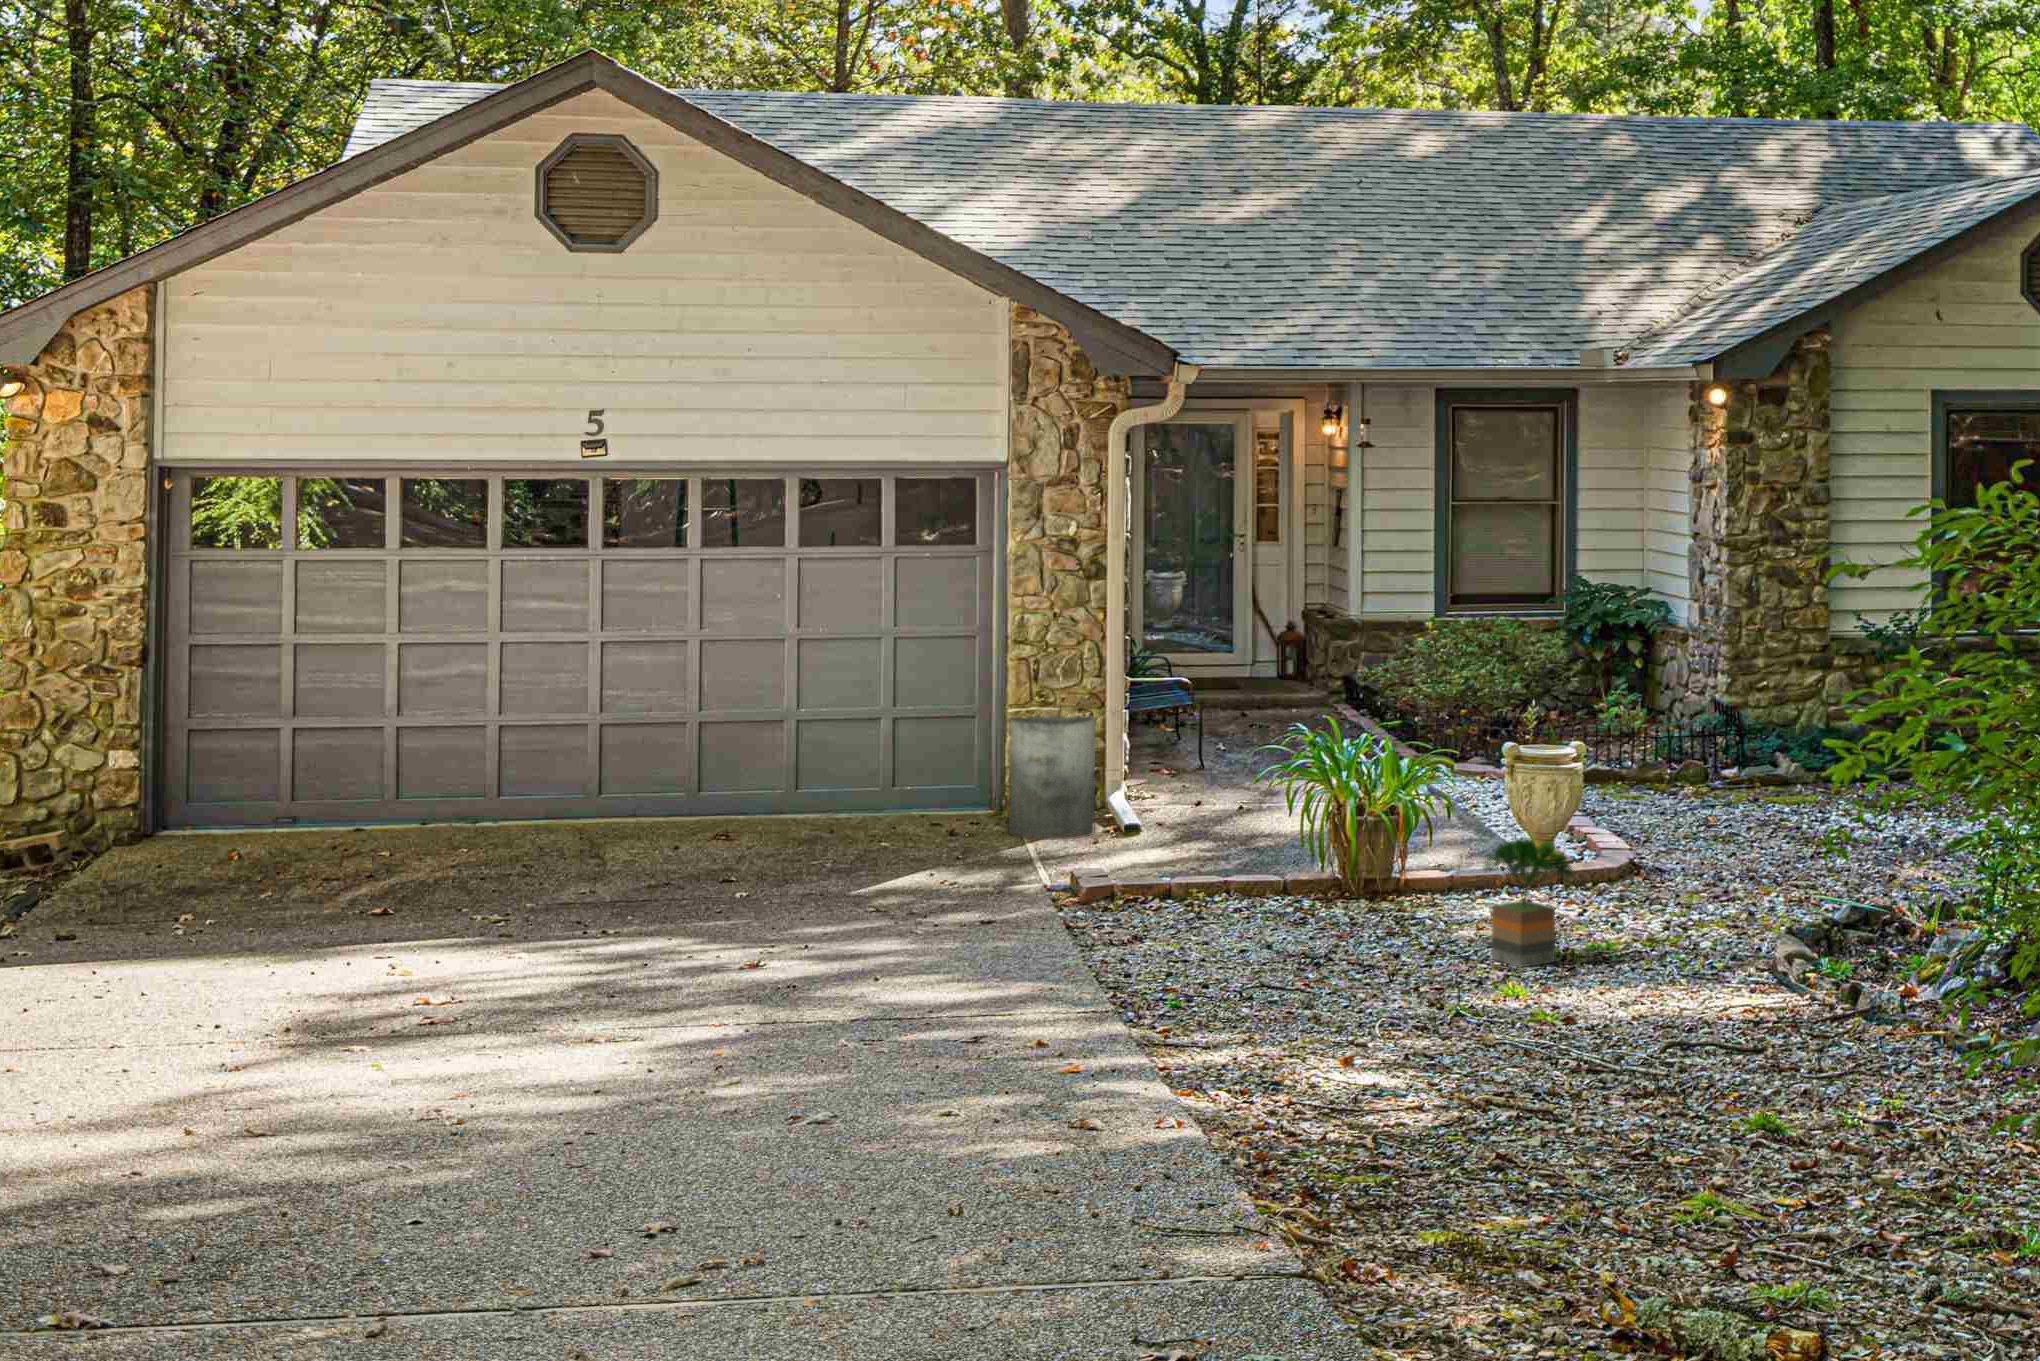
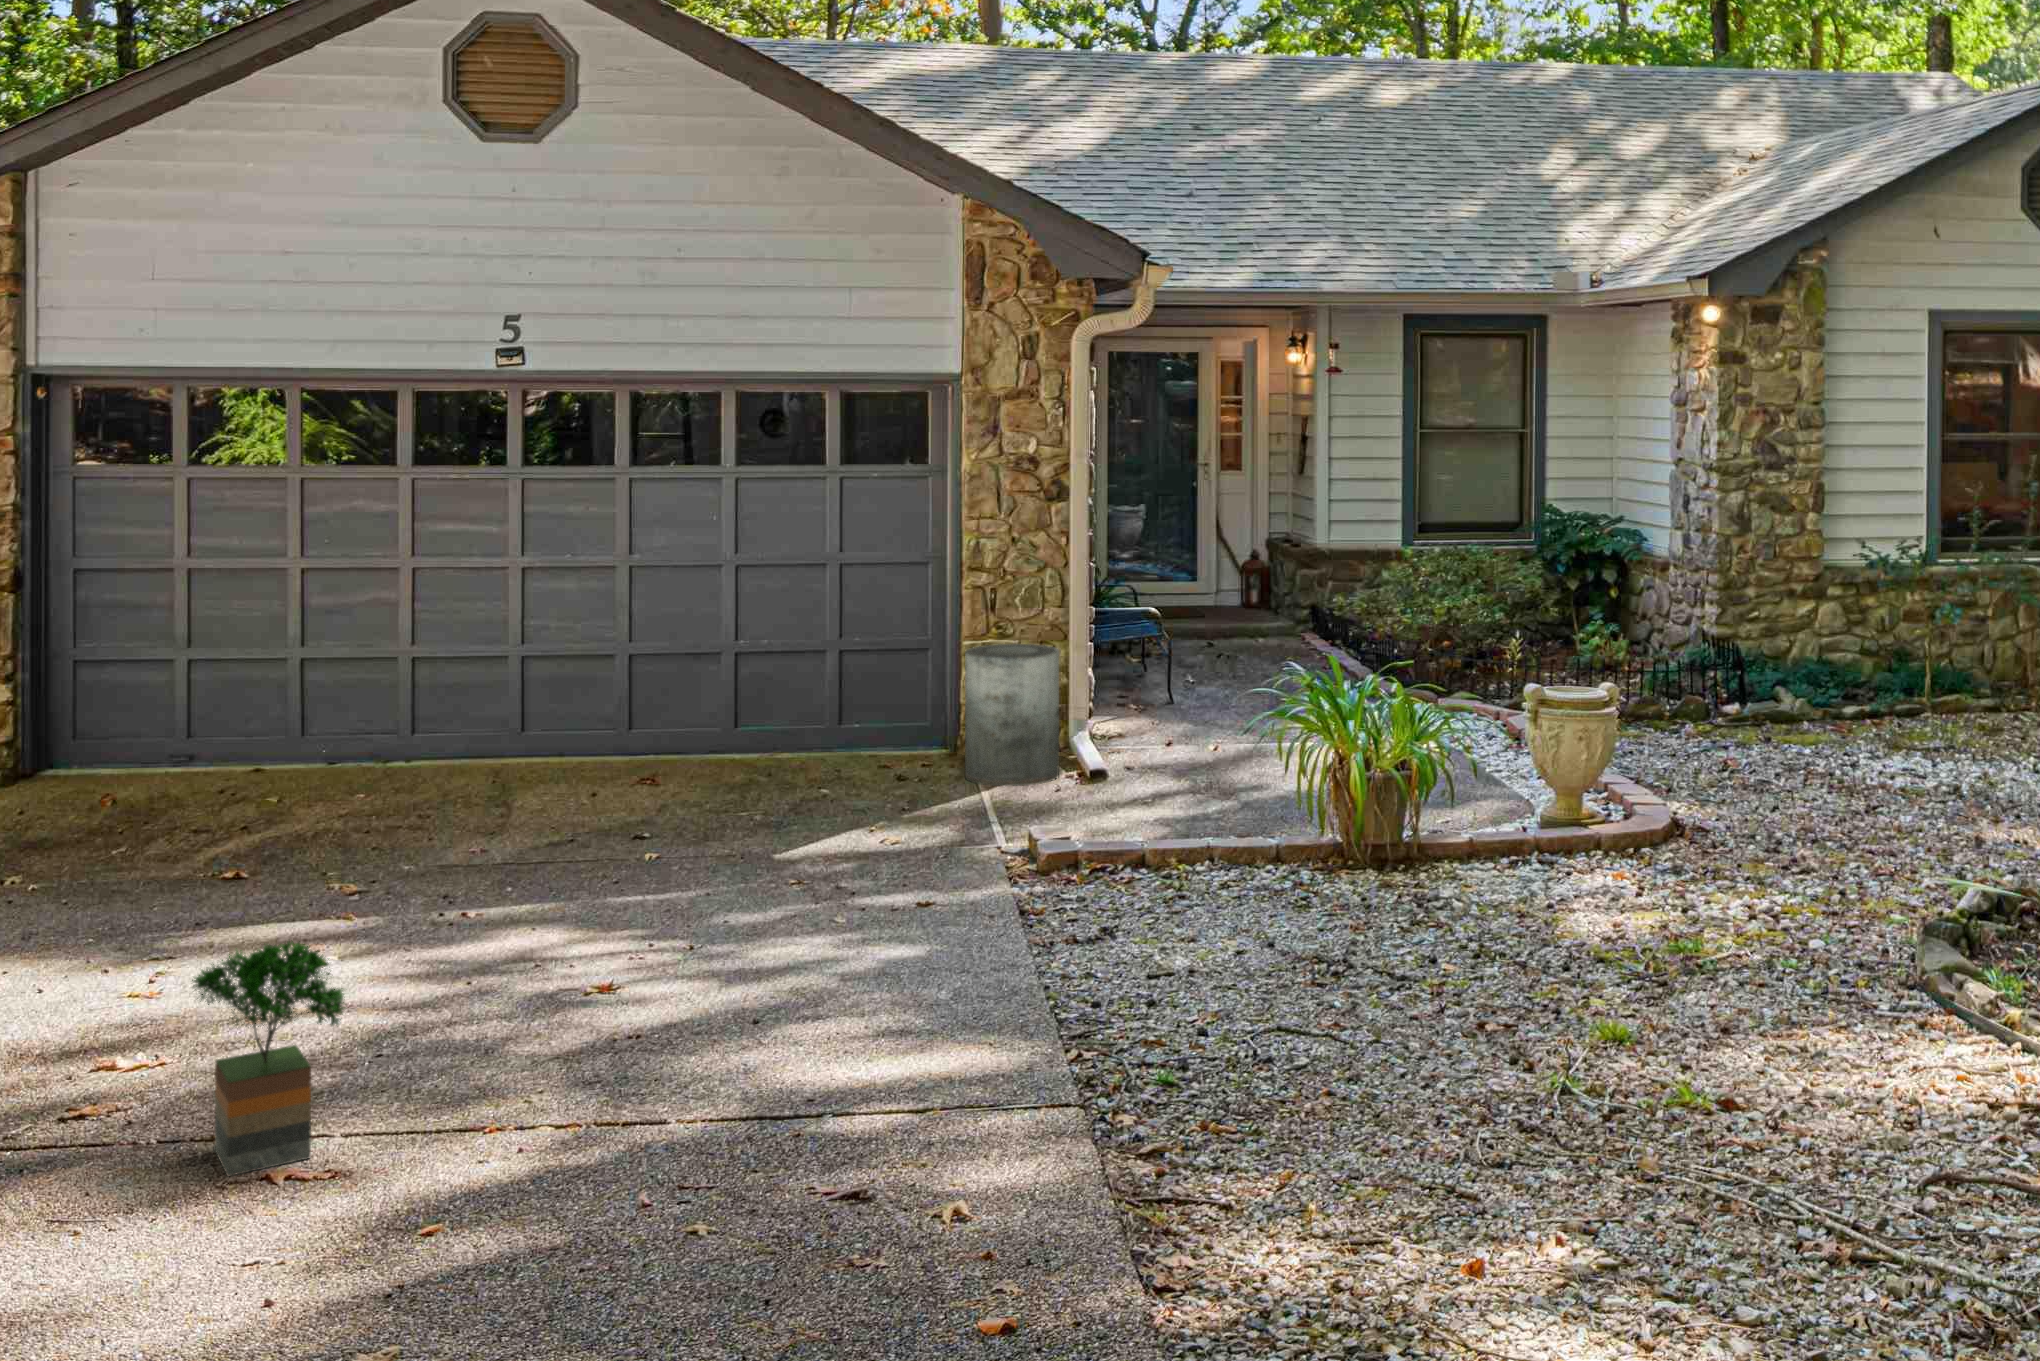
potted tree: present [1483,838,1574,967] -> present [192,941,345,1176]

